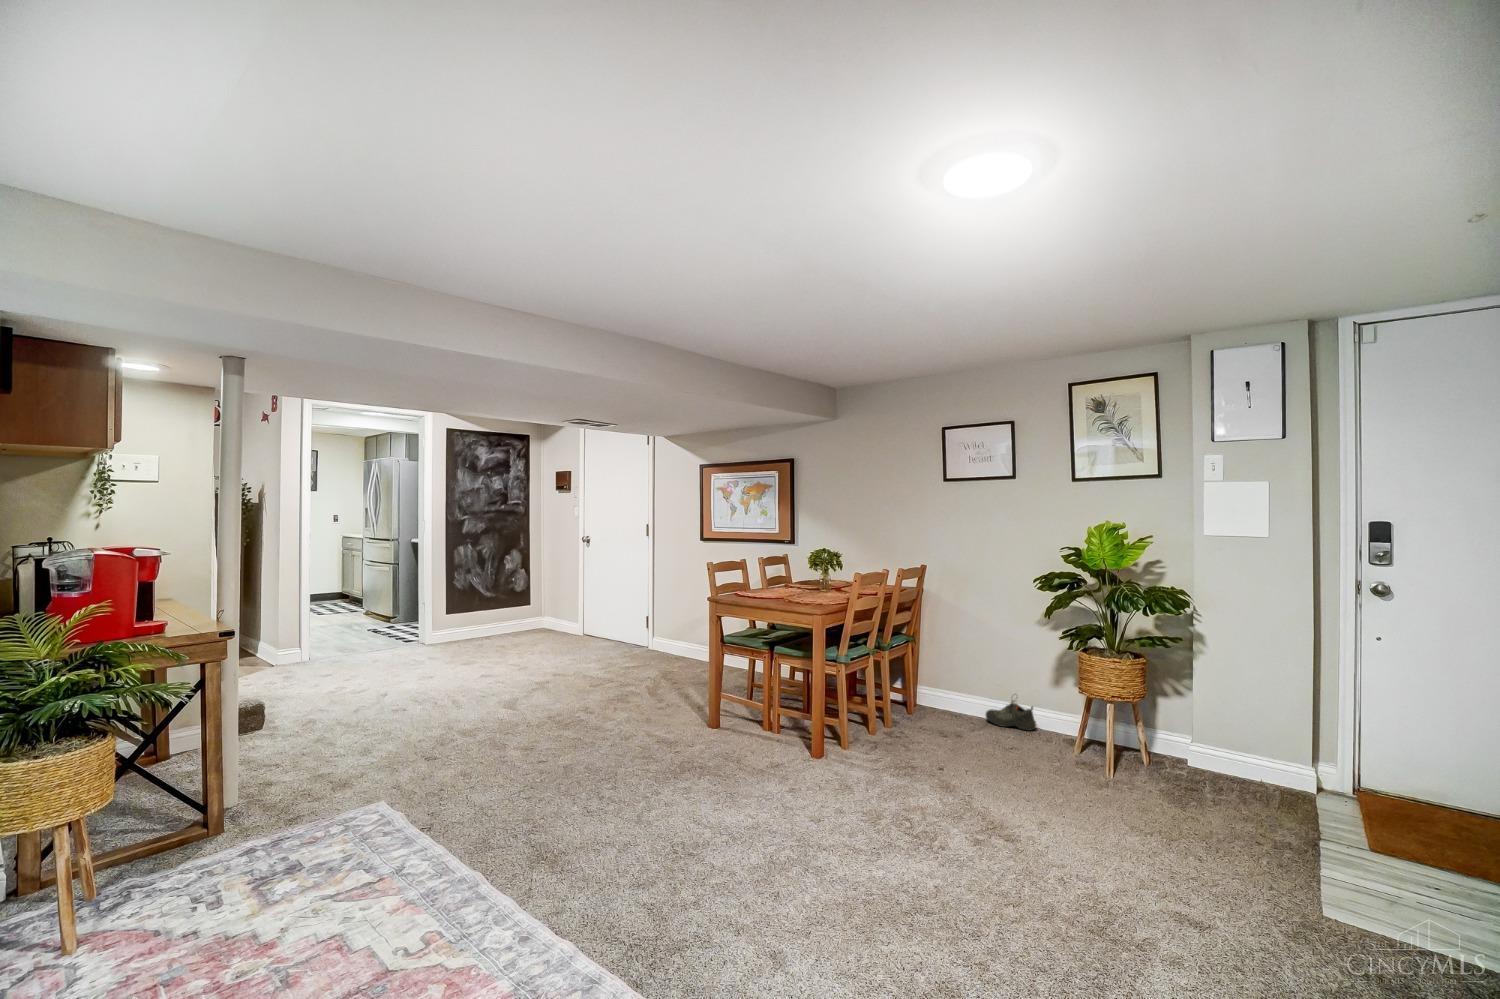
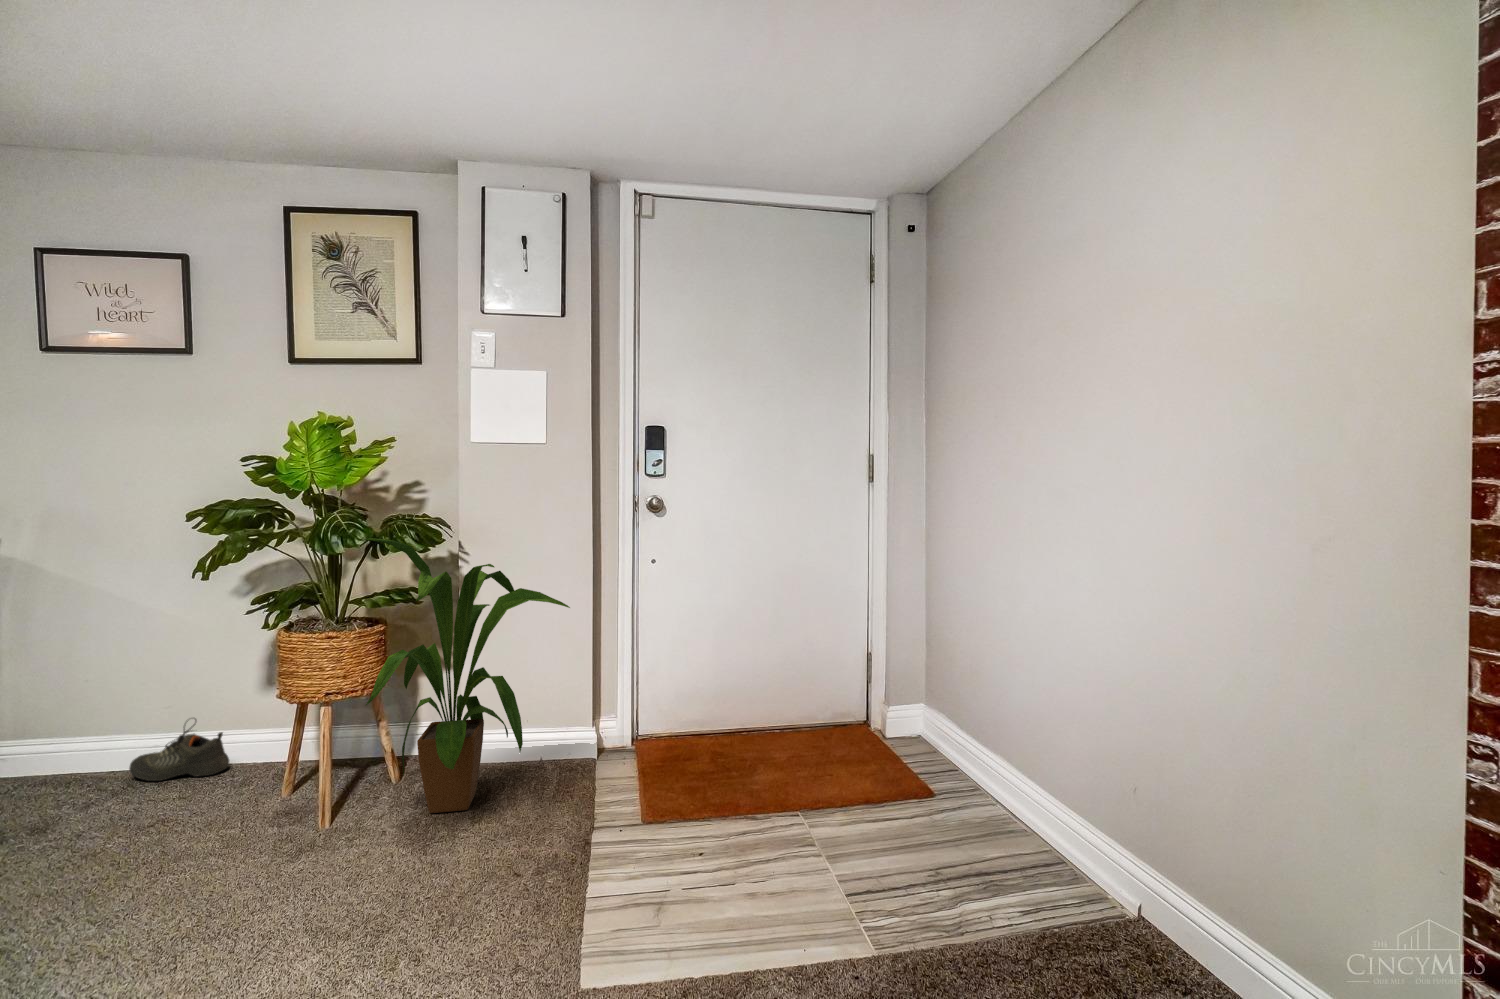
house plant: none [1139,604,1294,796] -> present [365,538,570,813]

